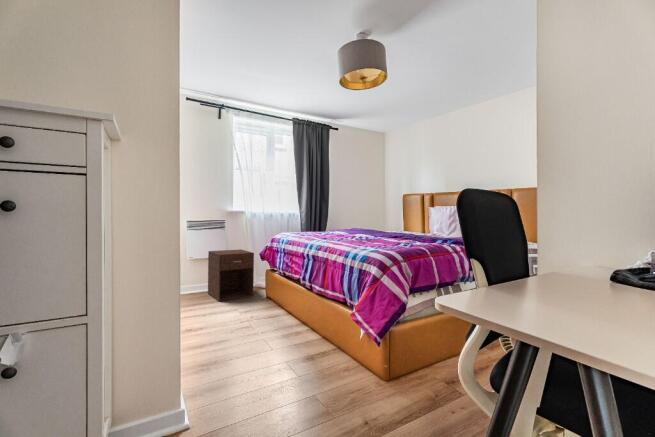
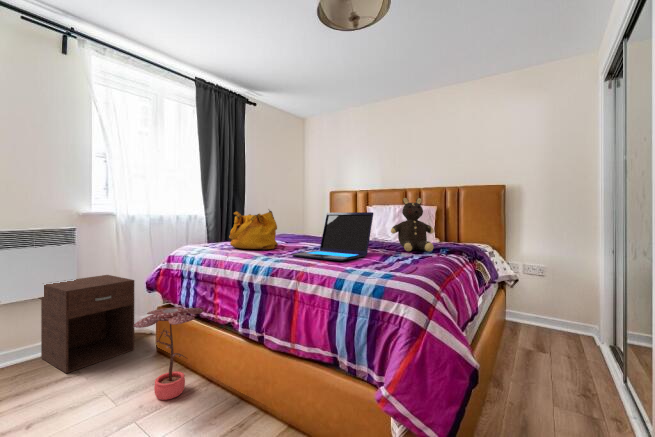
teddy bear: none [415,202,450,242] -> present [391,198,434,251]
handbag: none [305,209,337,236] -> present [229,210,278,250]
laptop: none [337,212,394,244] -> present [292,212,373,261]
potted plant: none [249,267,286,318] -> present [134,307,203,400]

